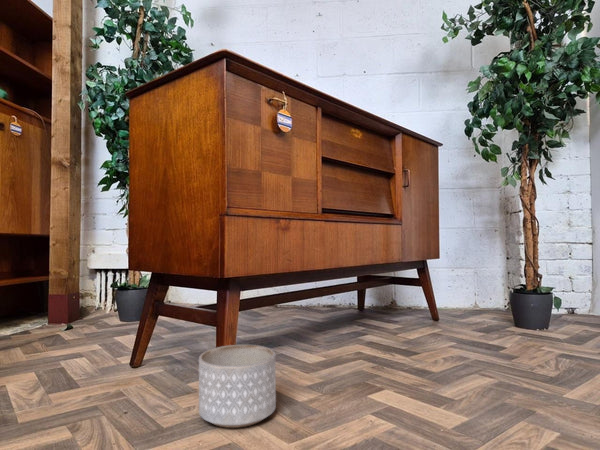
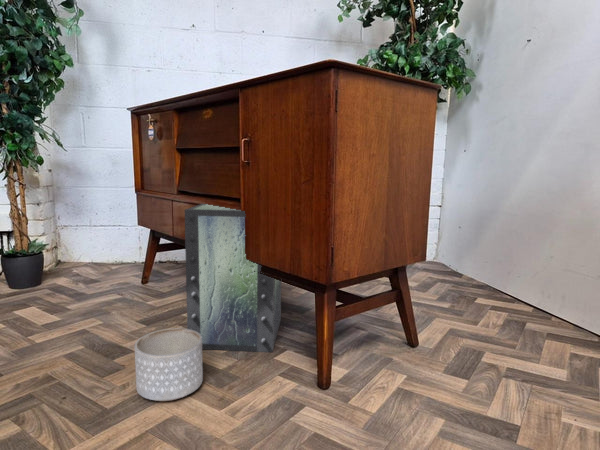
storage box: none [267,214,382,391] -> present [185,204,281,352]

